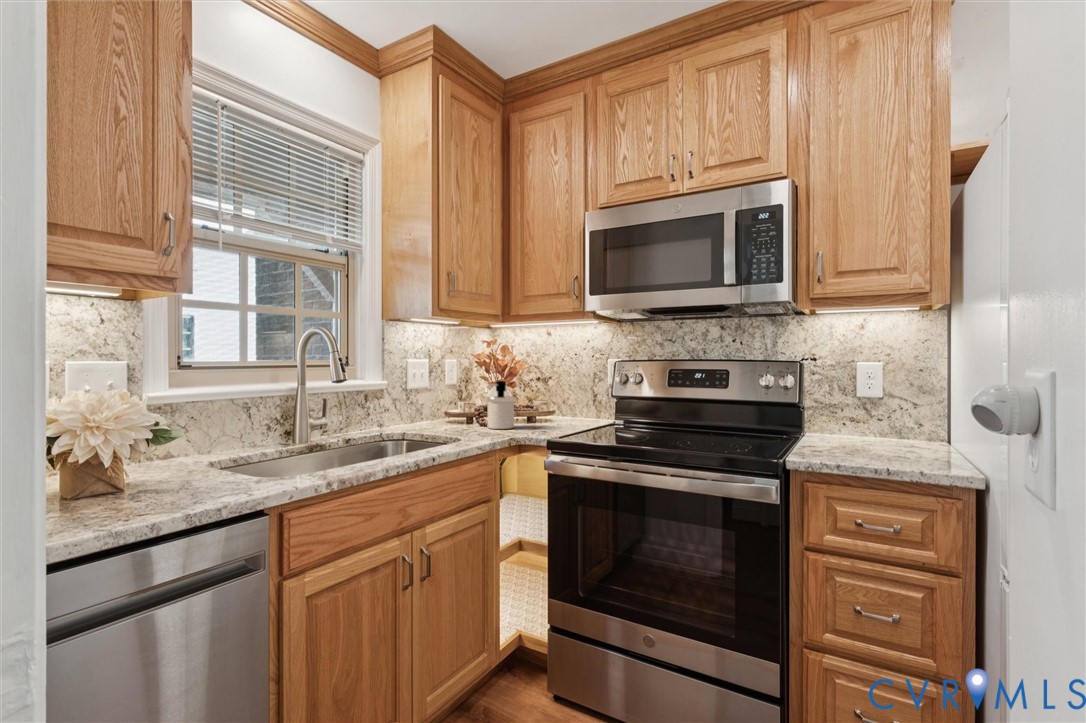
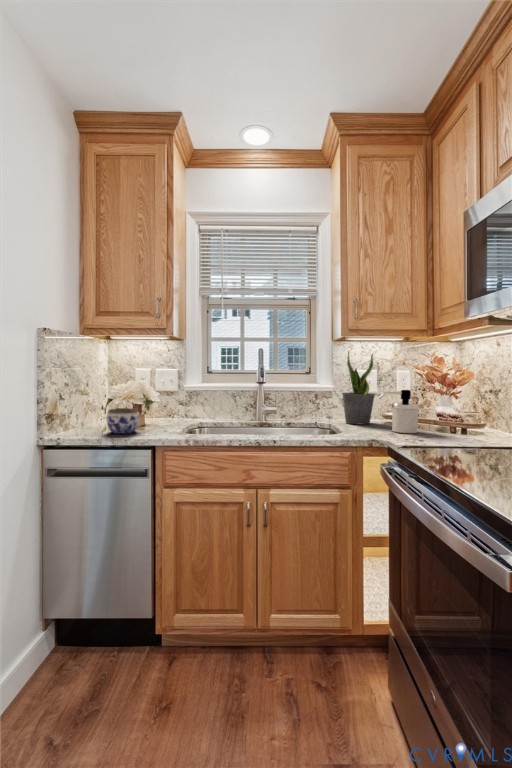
potted plant: none [408,333,451,429] -> present [342,351,375,425]
jar: none [100,446,188,508] -> present [106,408,140,434]

